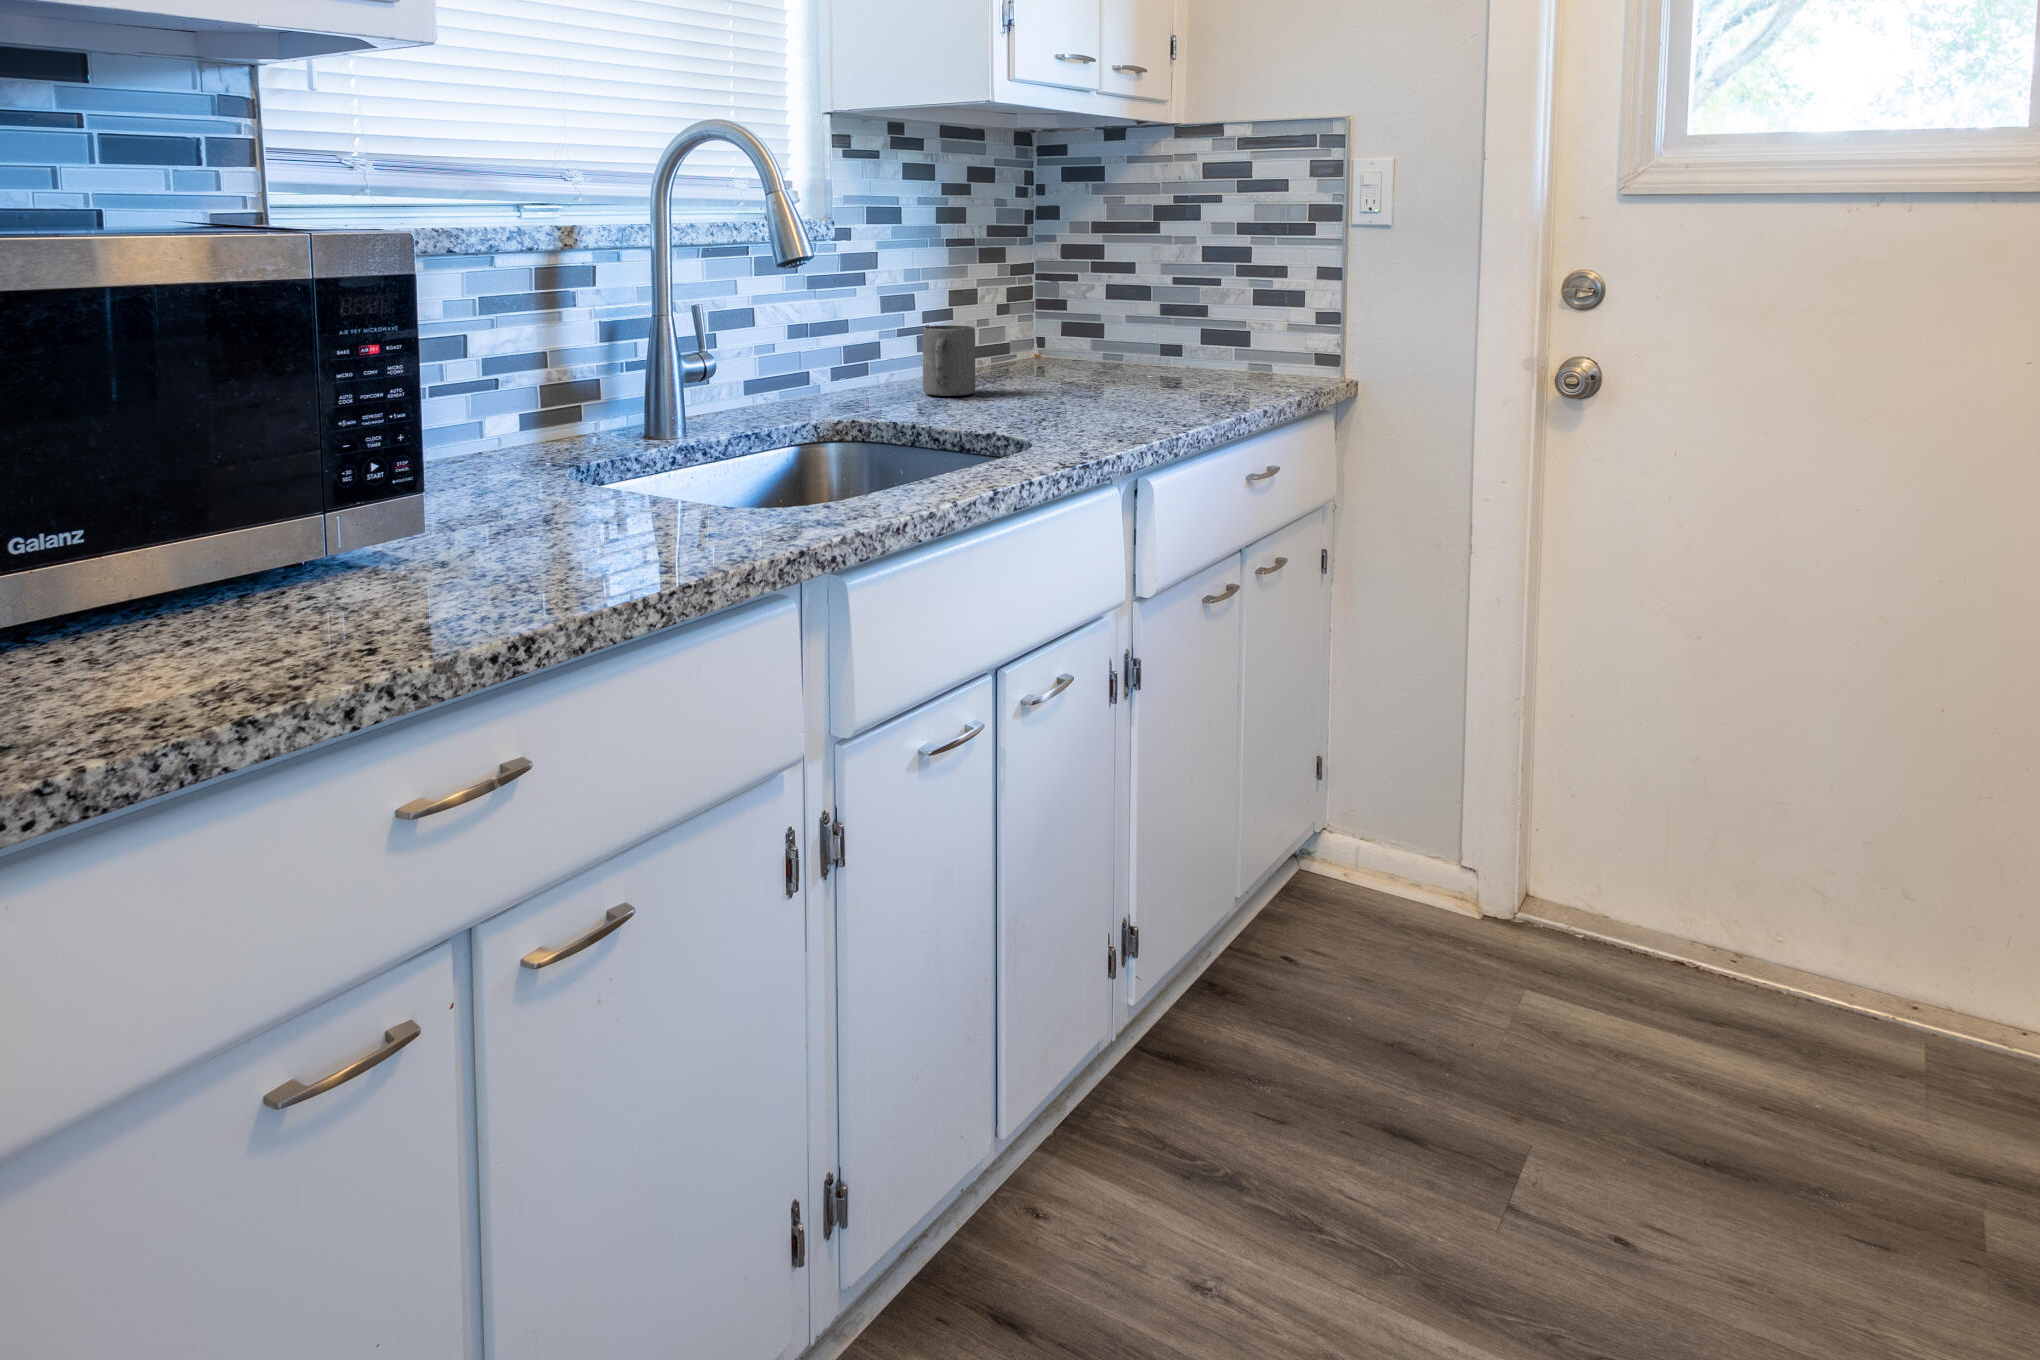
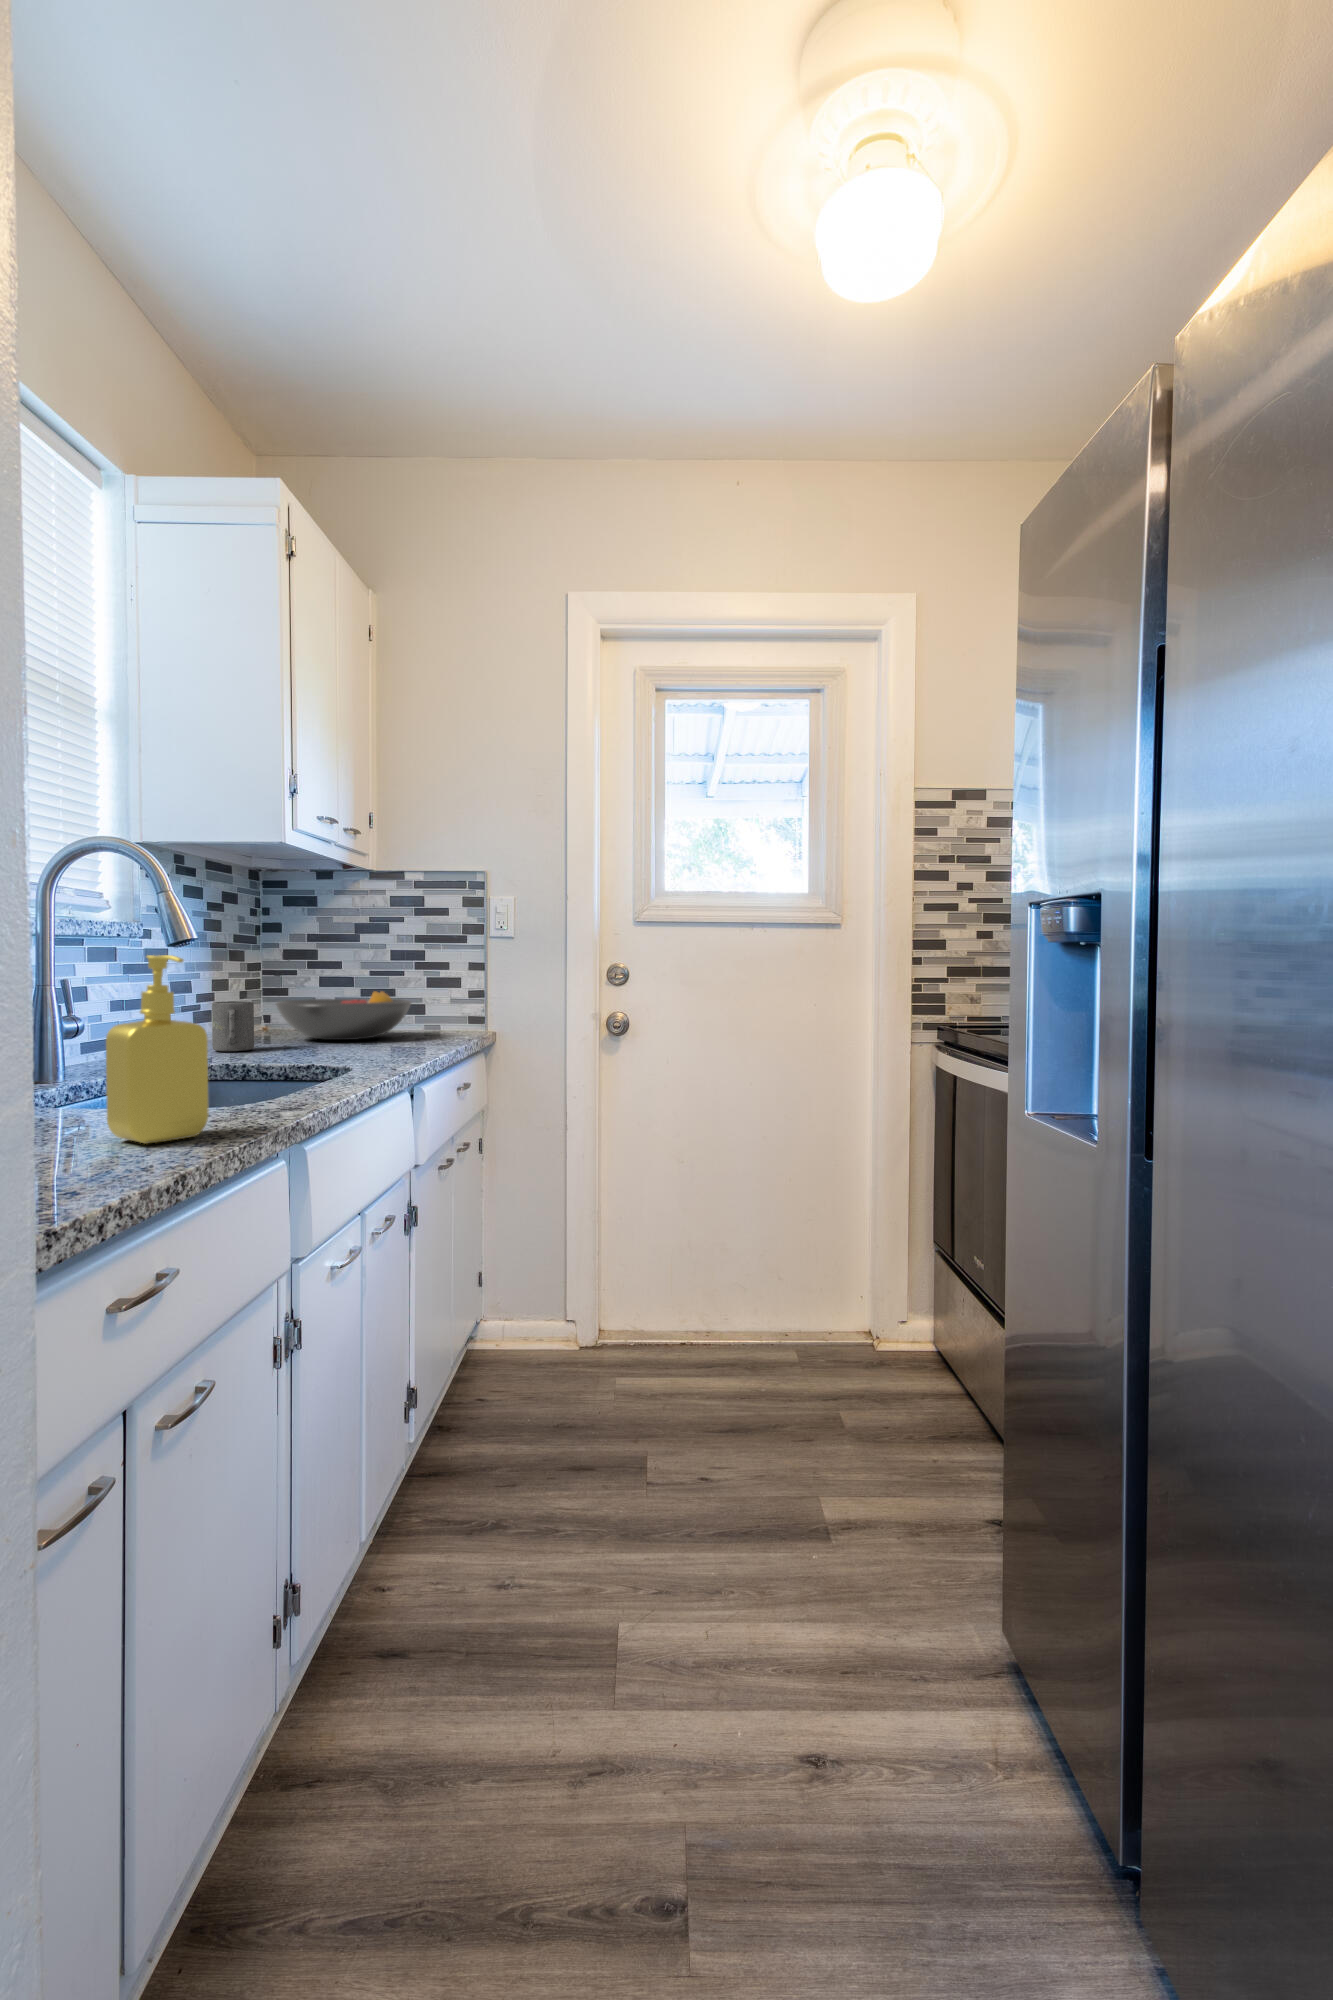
soap dispenser: none [541,308,662,570] -> present [106,955,208,1144]
fruit bowl: none [1023,309,1218,383] -> present [276,991,411,1040]

